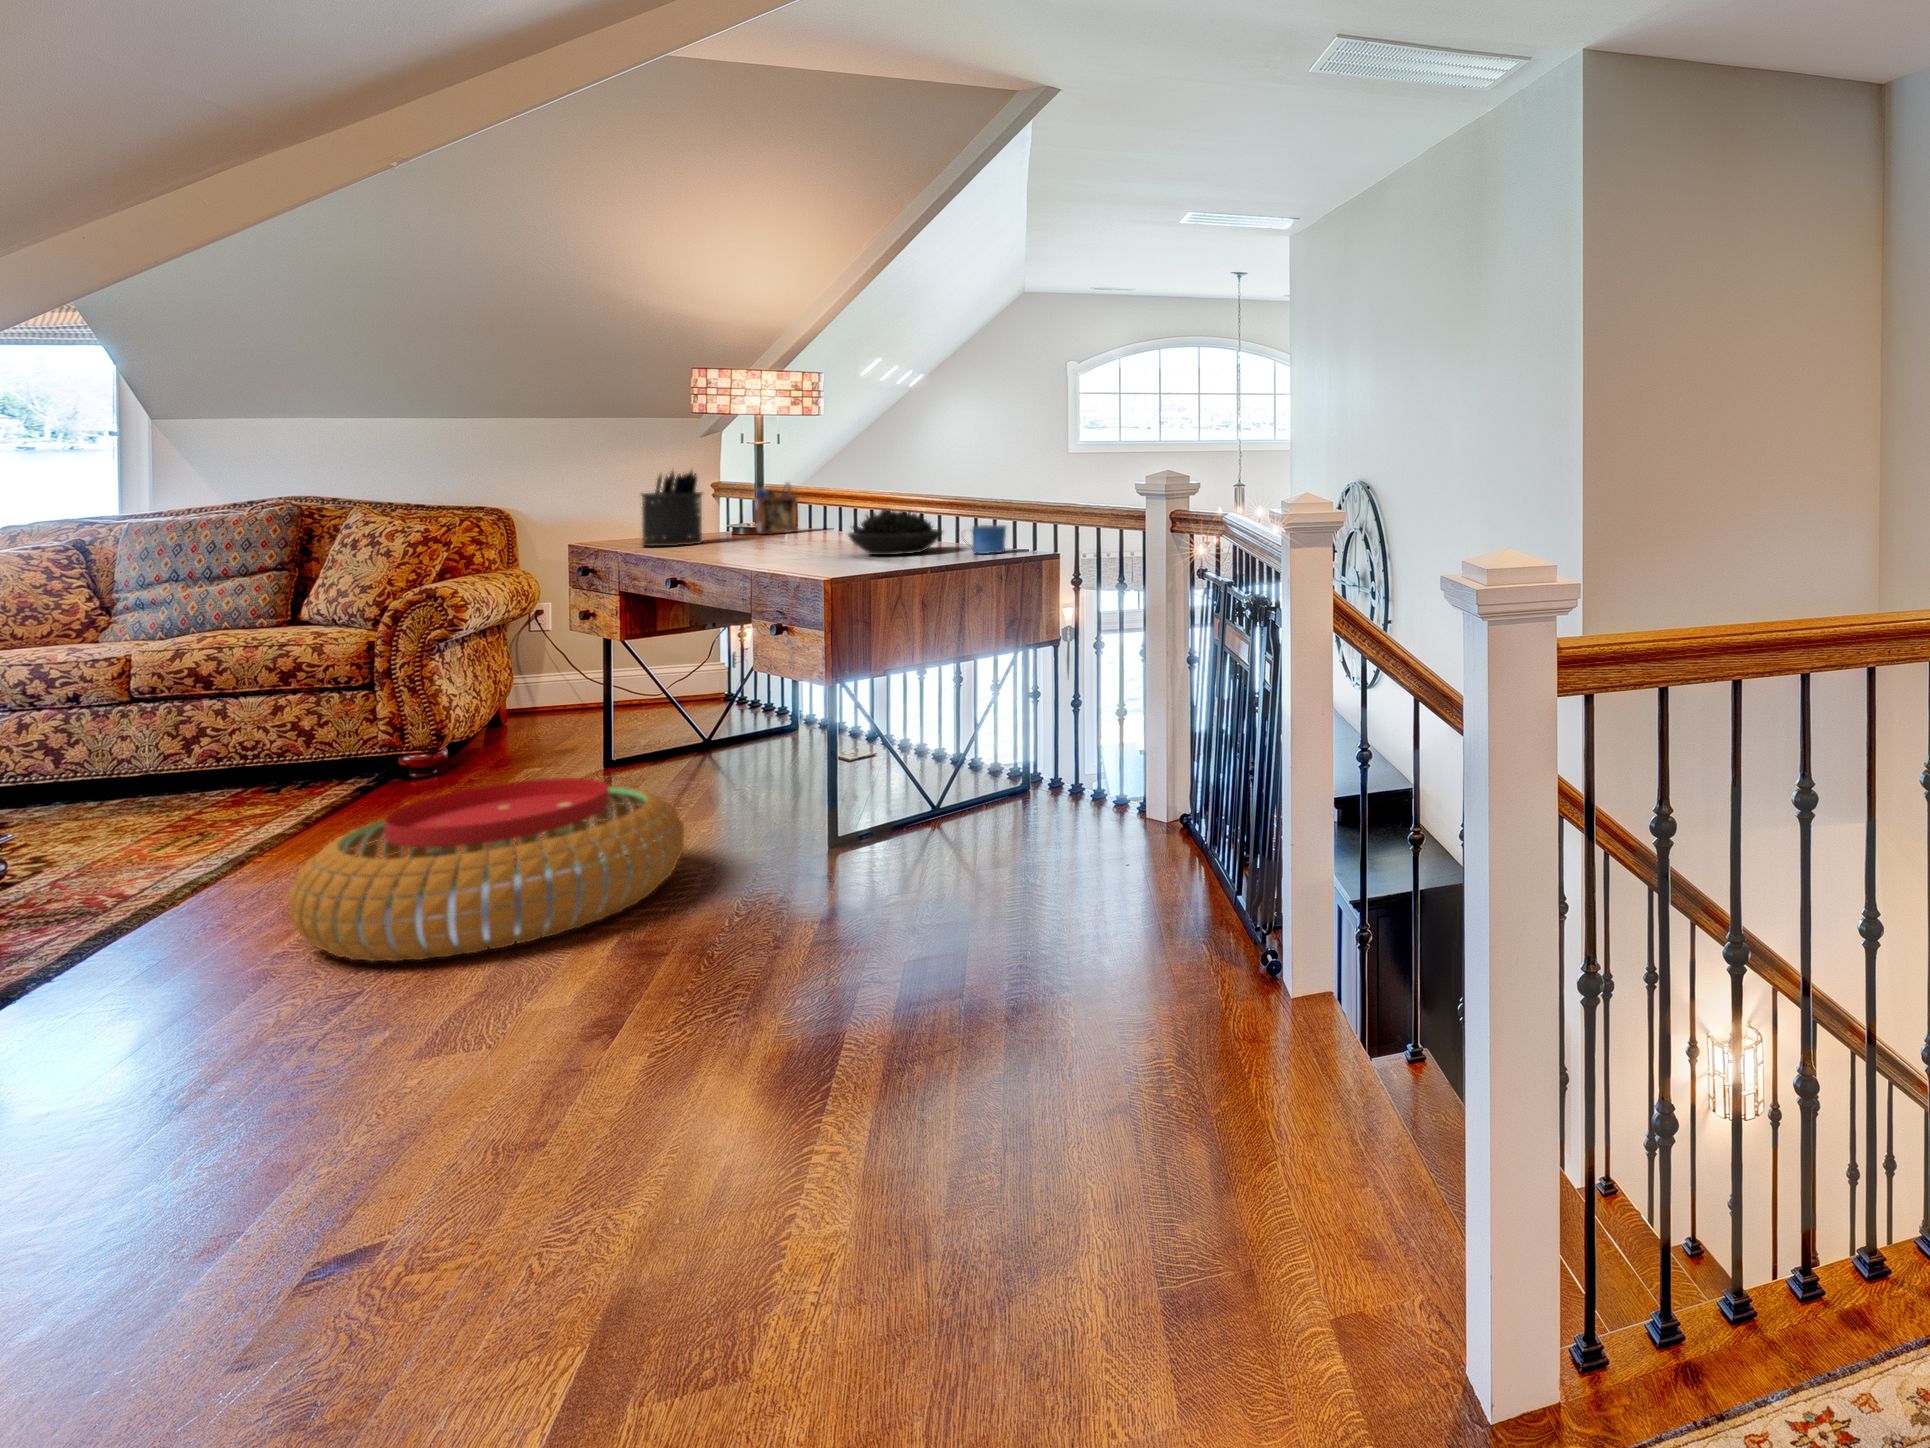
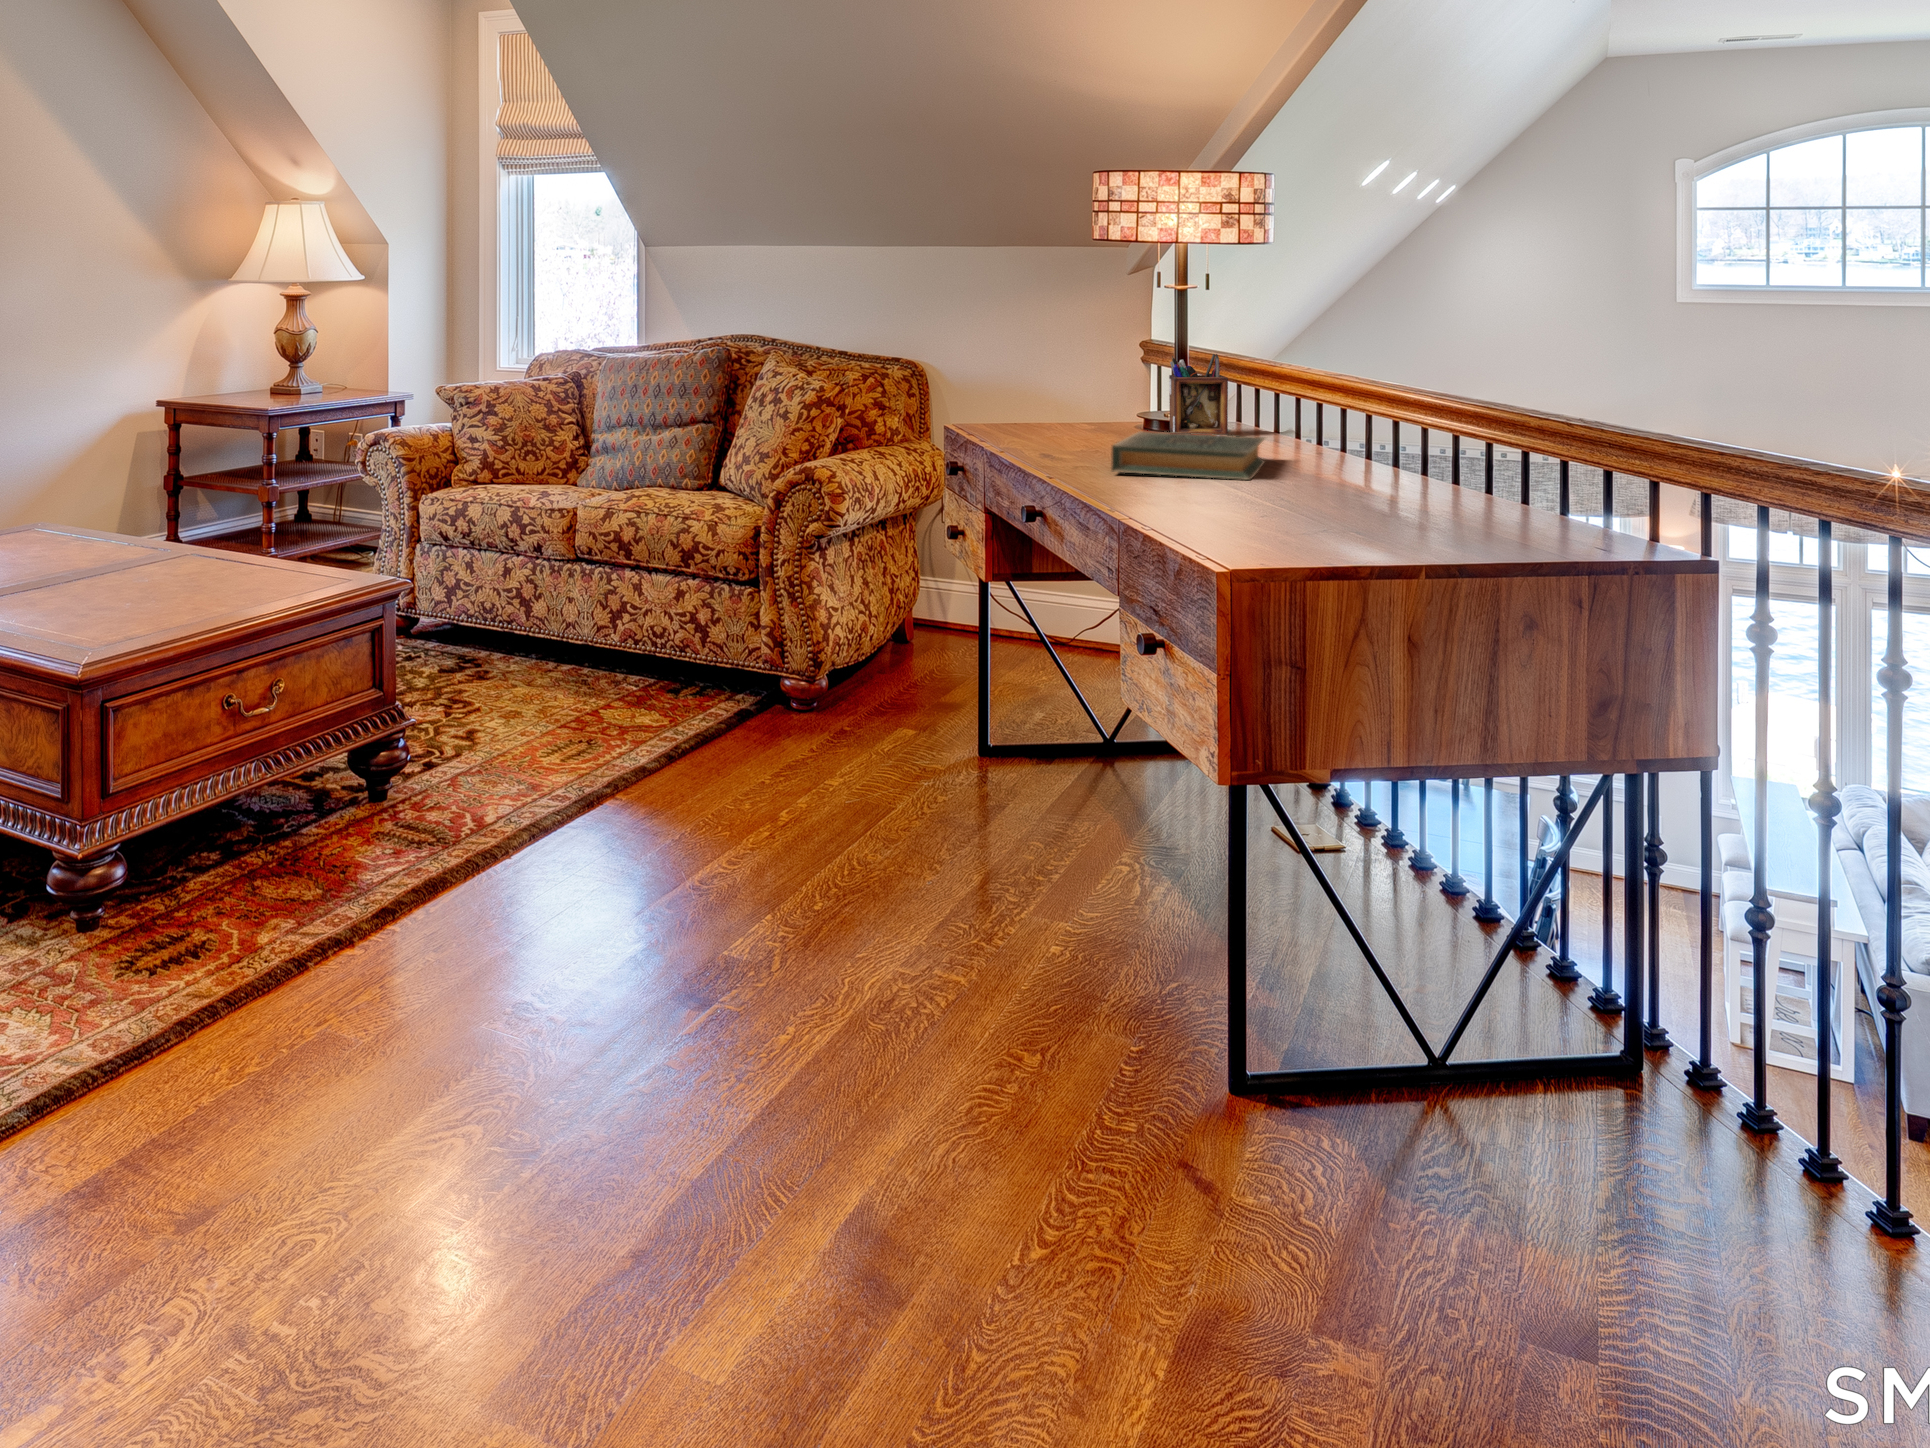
pen holder: present [641,471,703,546] -> none [1013,329,1095,449]
succulent plant: present [848,509,943,555] -> none [1283,432,1464,529]
mug: present [964,525,1006,554] -> none [1502,488,1604,557]
hardback book: none [728,526,829,550] -> present [1111,431,1265,480]
pouf: present [289,778,684,961] -> none [528,815,1005,1144]

